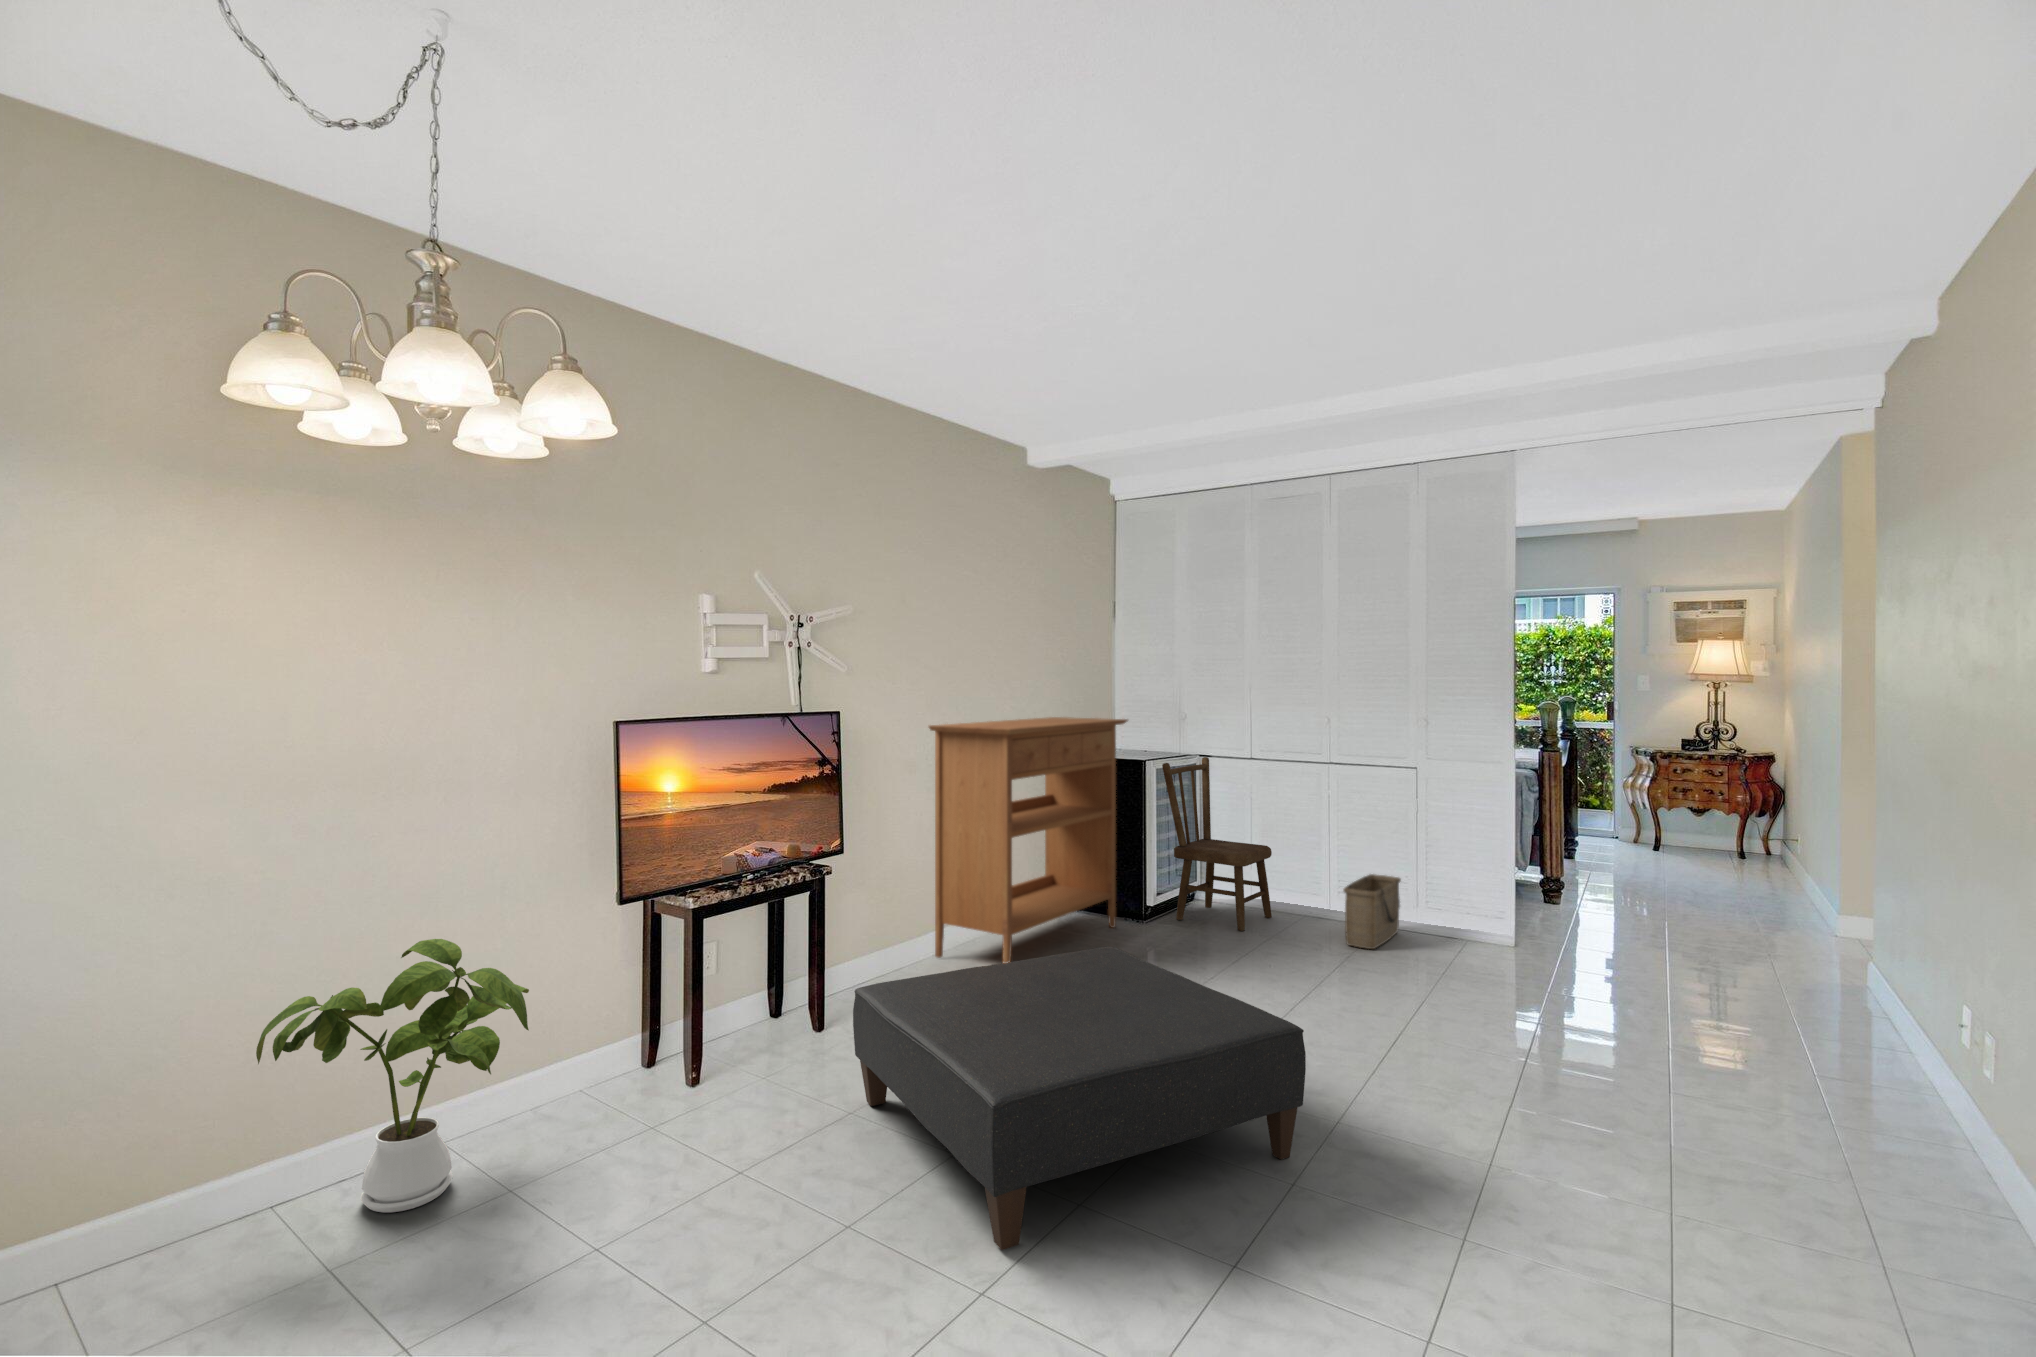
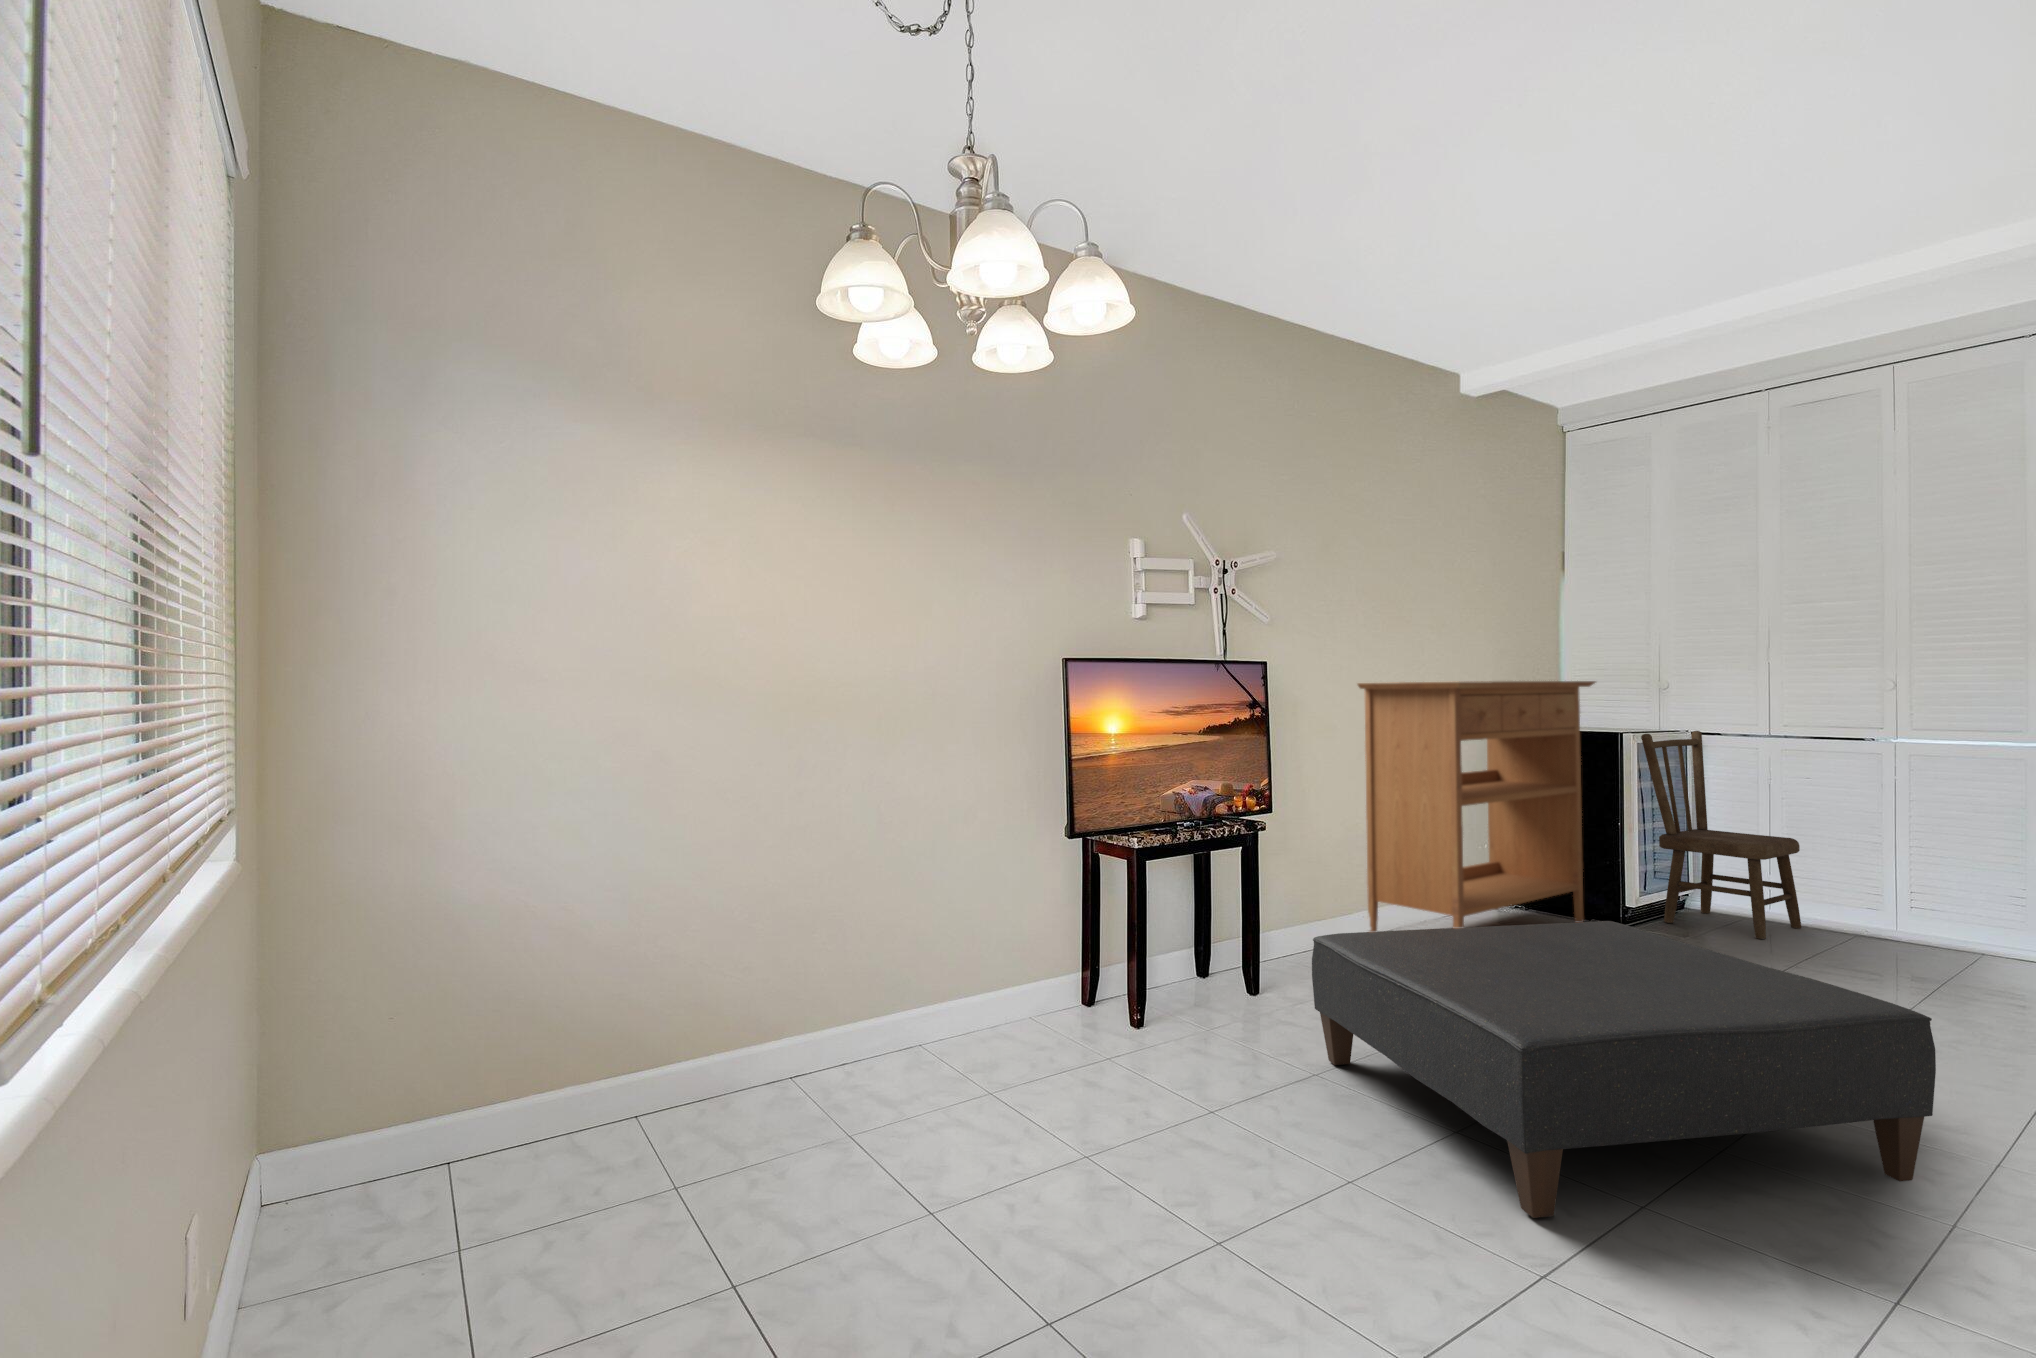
basket: present [1344,874,1401,949] -> none [1921,878,2011,971]
house plant: present [256,939,529,1212] -> none [786,843,1012,1096]

